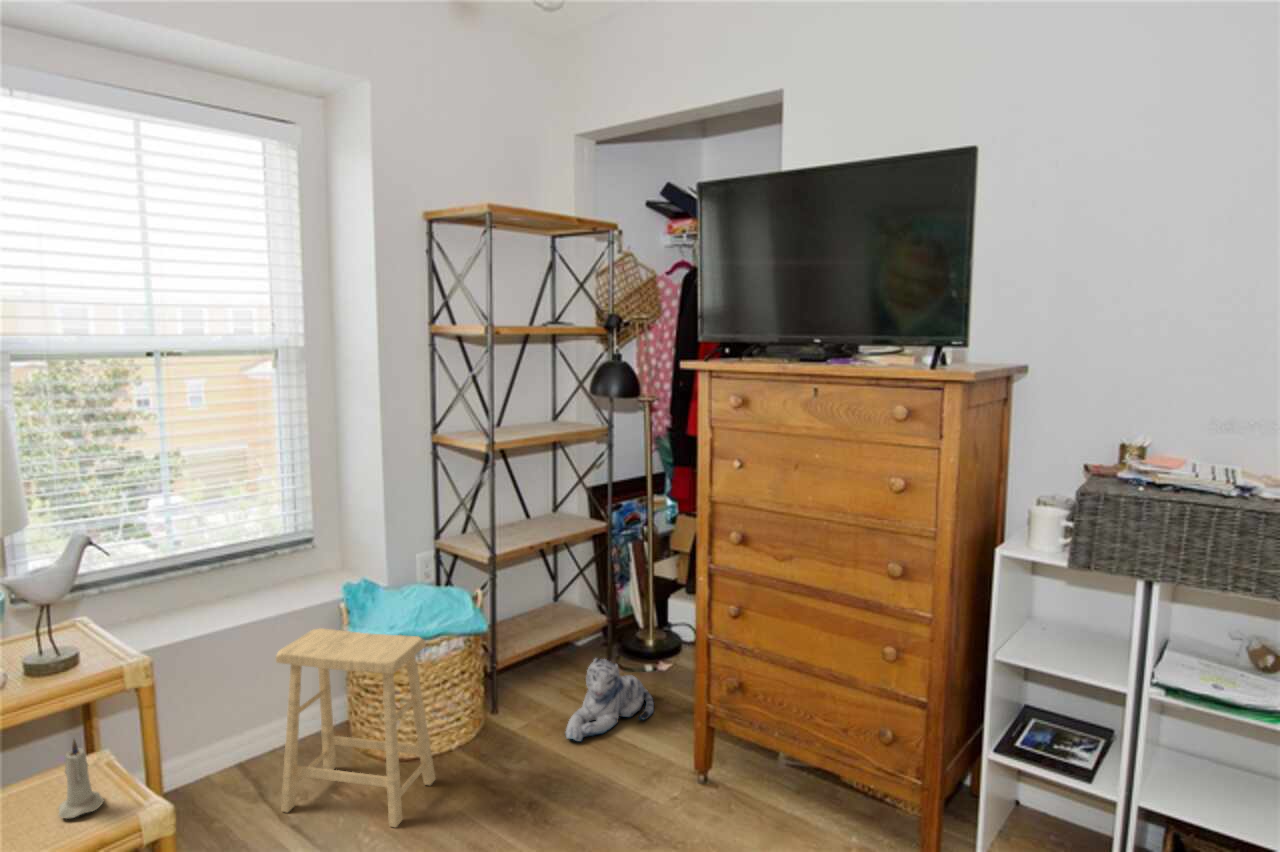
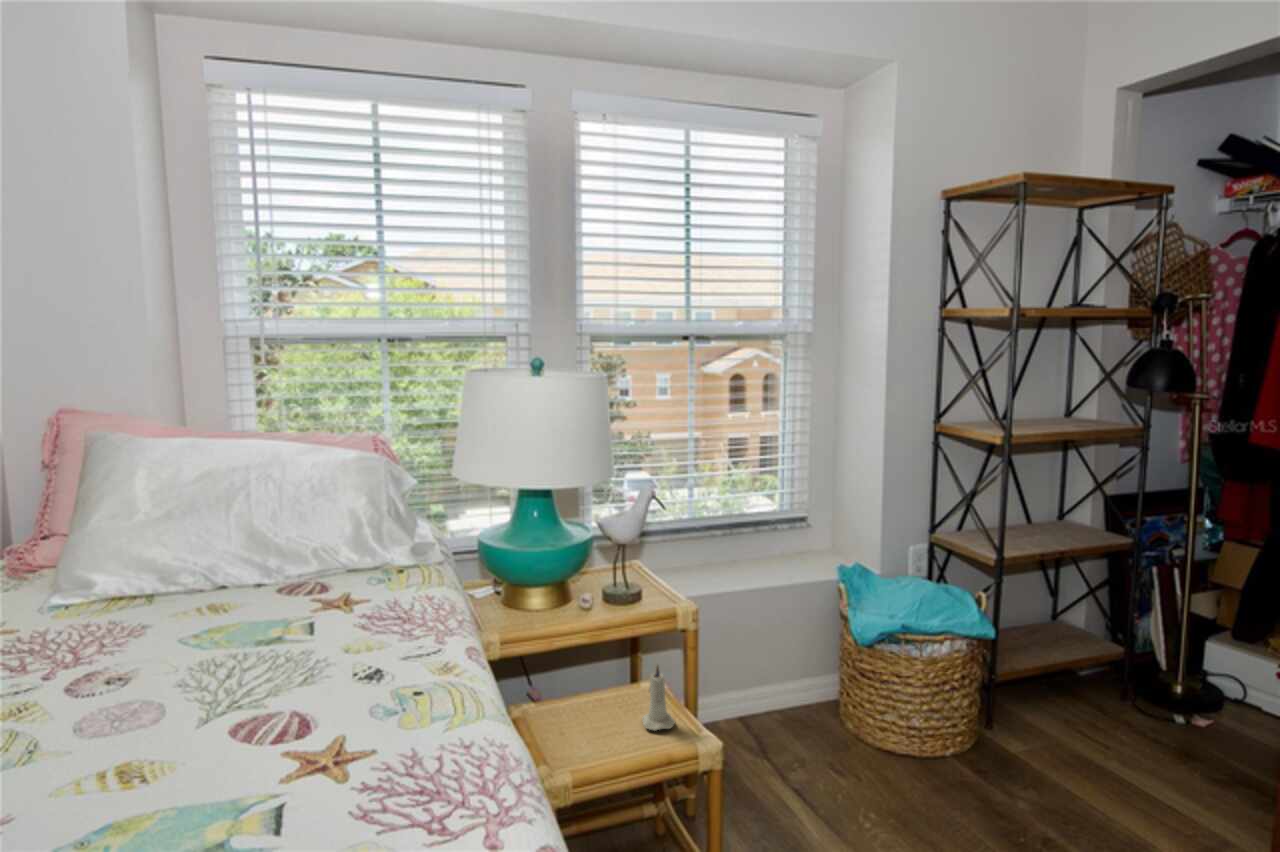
footstool: present [276,628,435,827] -> none [785,605,936,819]
plush toy: present [565,658,654,742] -> none [1079,693,1194,784]

